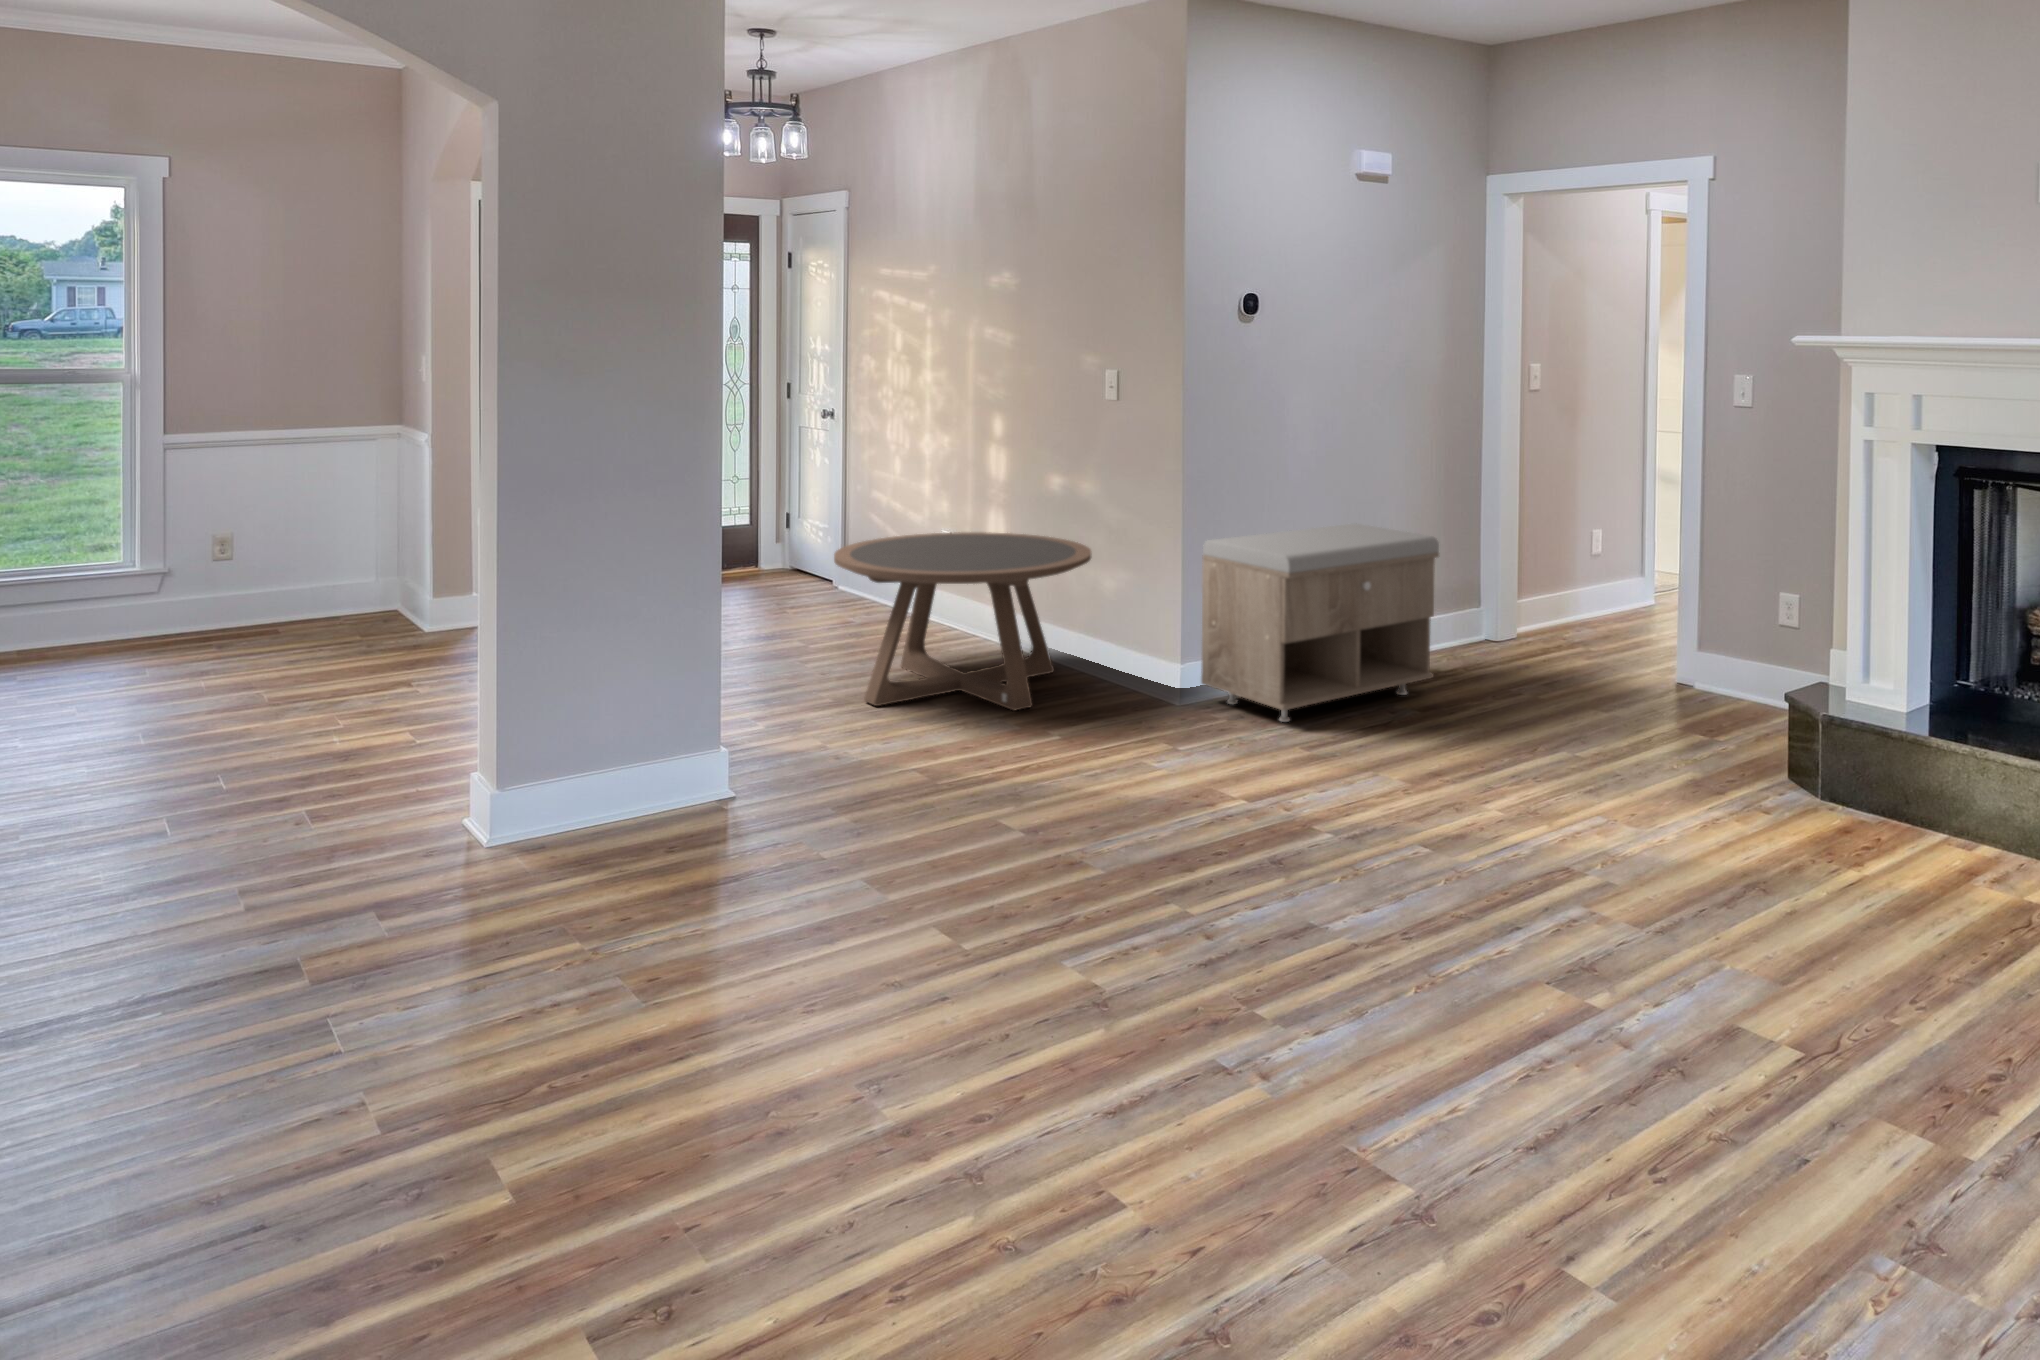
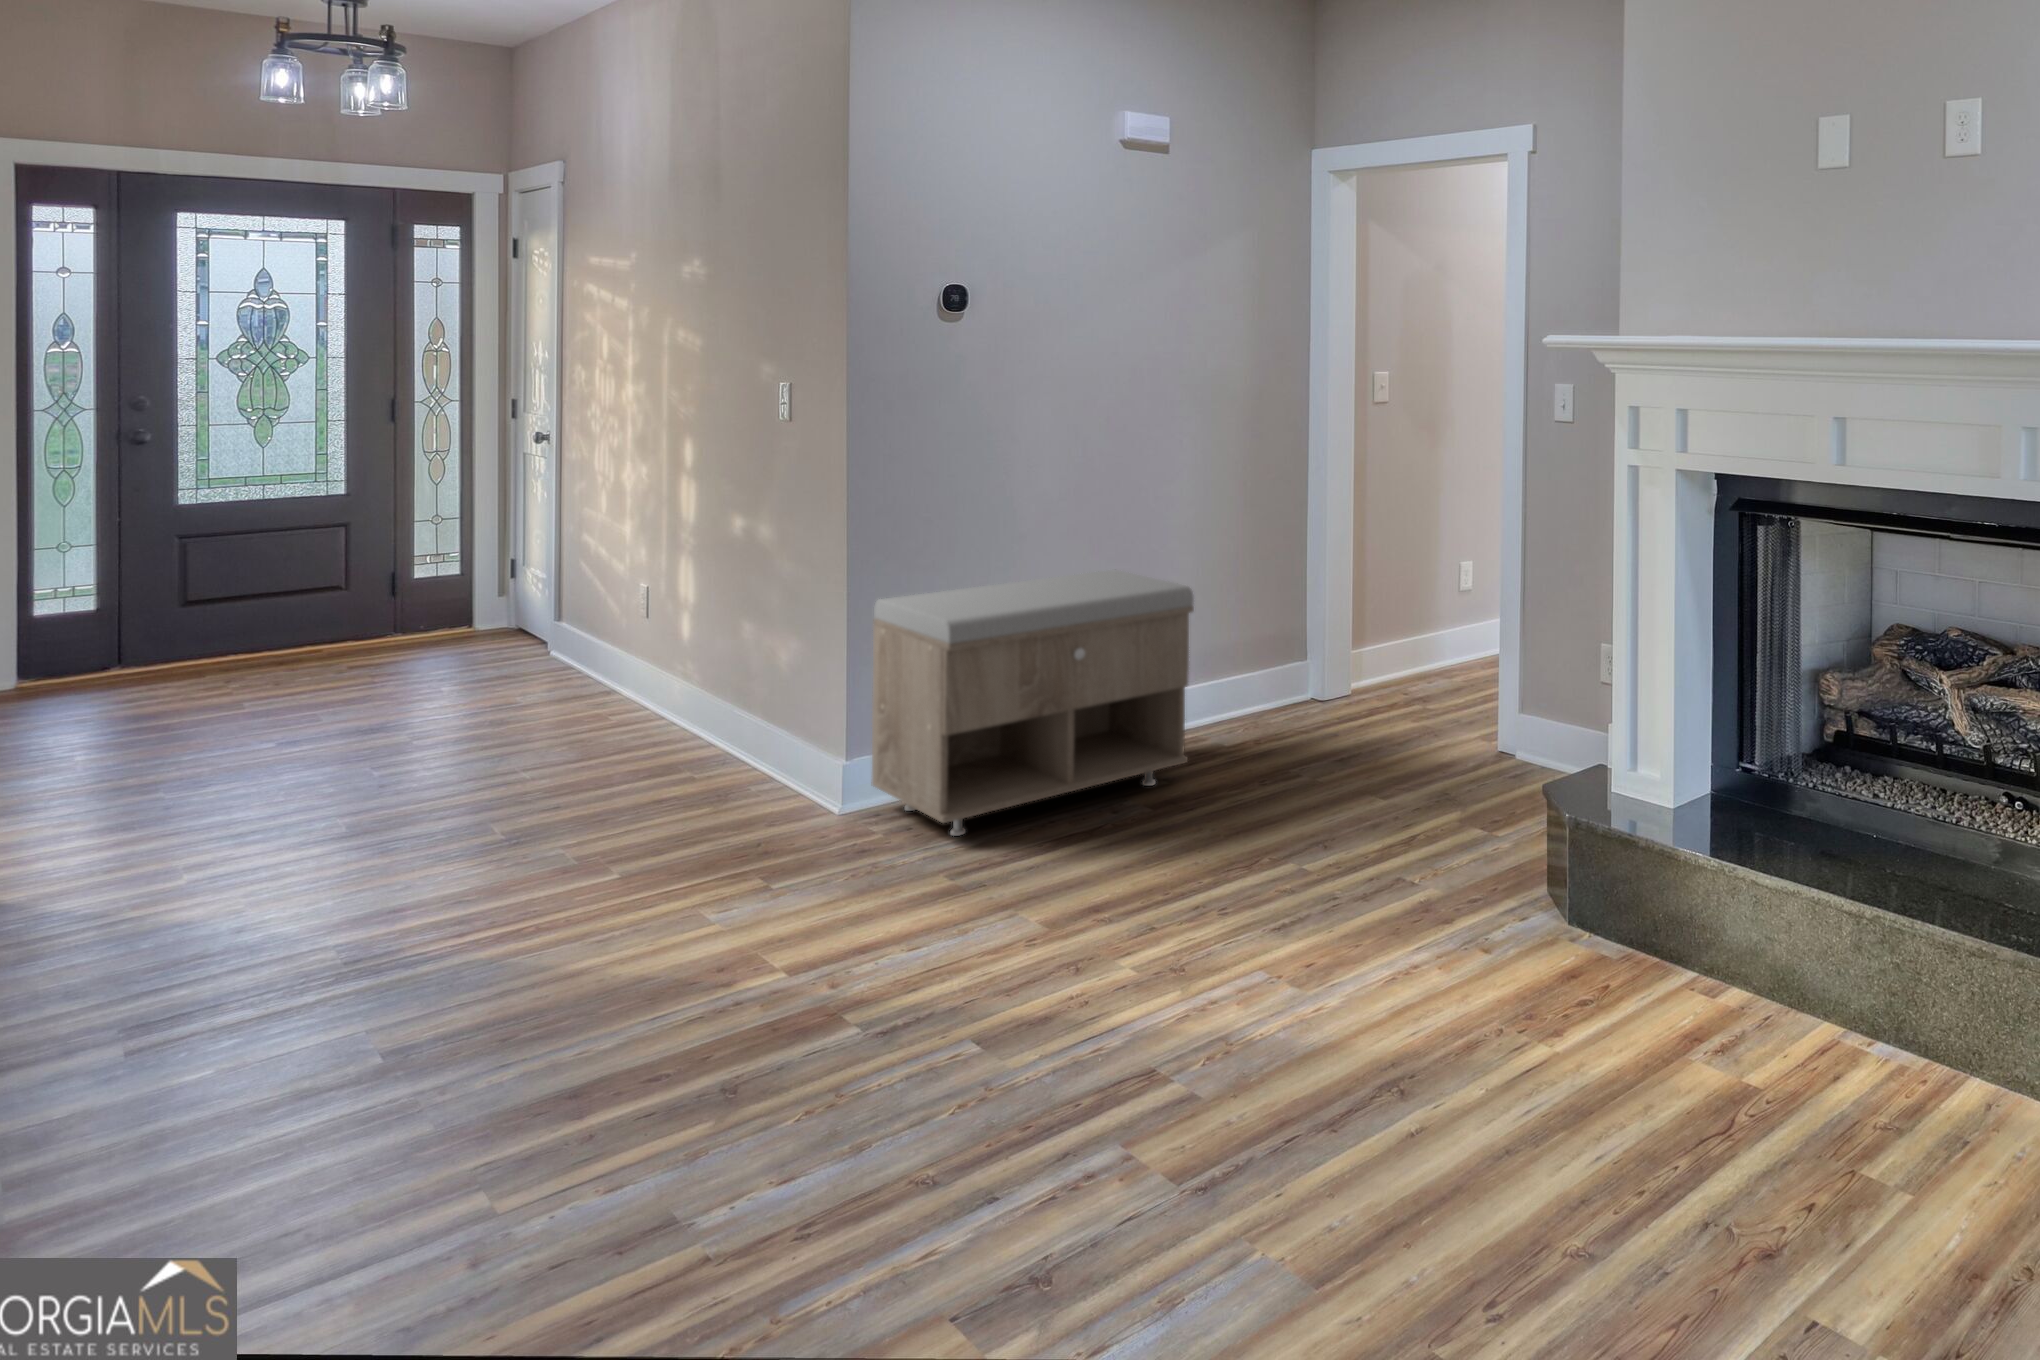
coffee table: present [834,532,1091,710] -> none [346,590,749,838]

